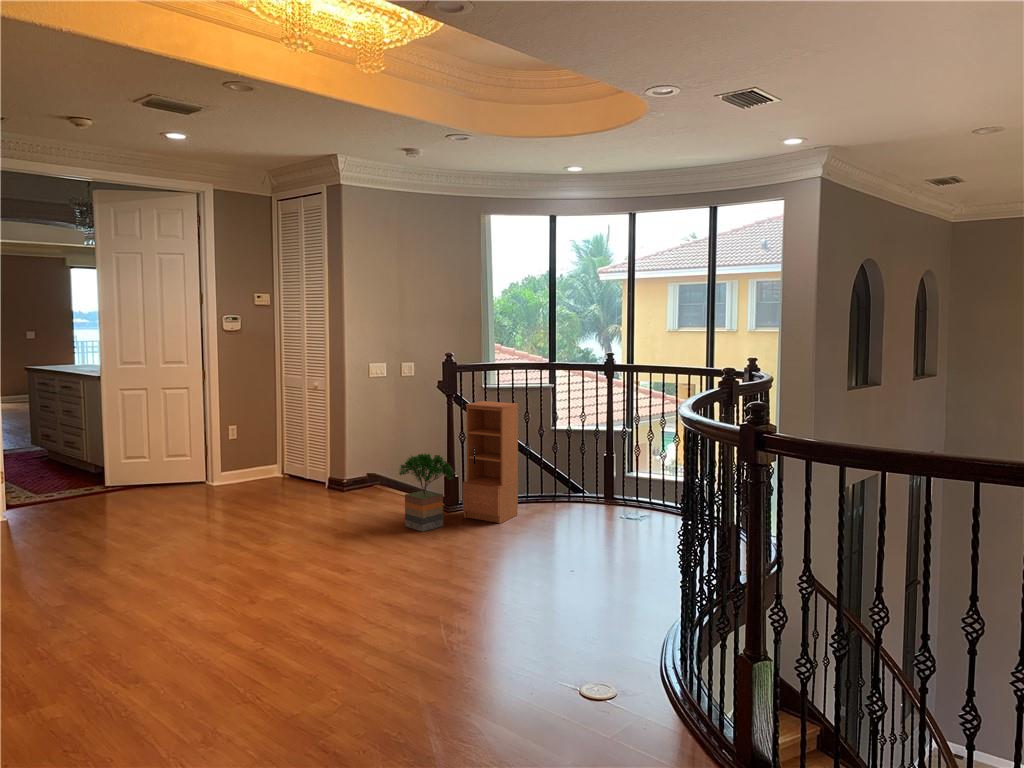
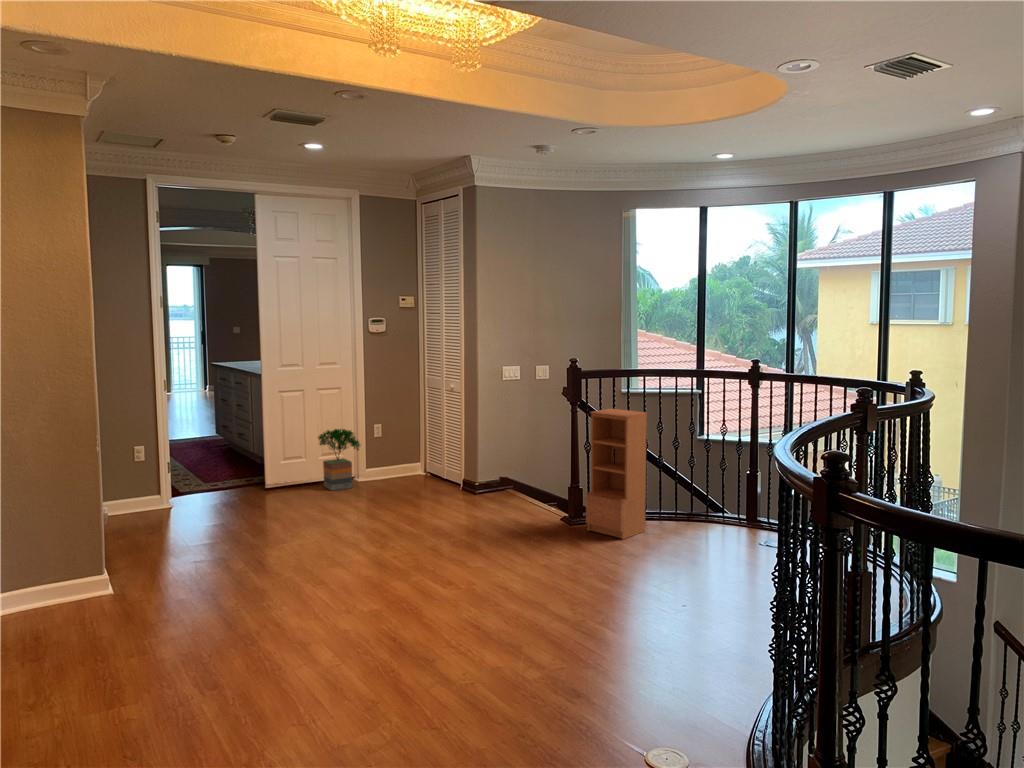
potted tree: present [399,454,454,532] -> present [318,429,360,491]

